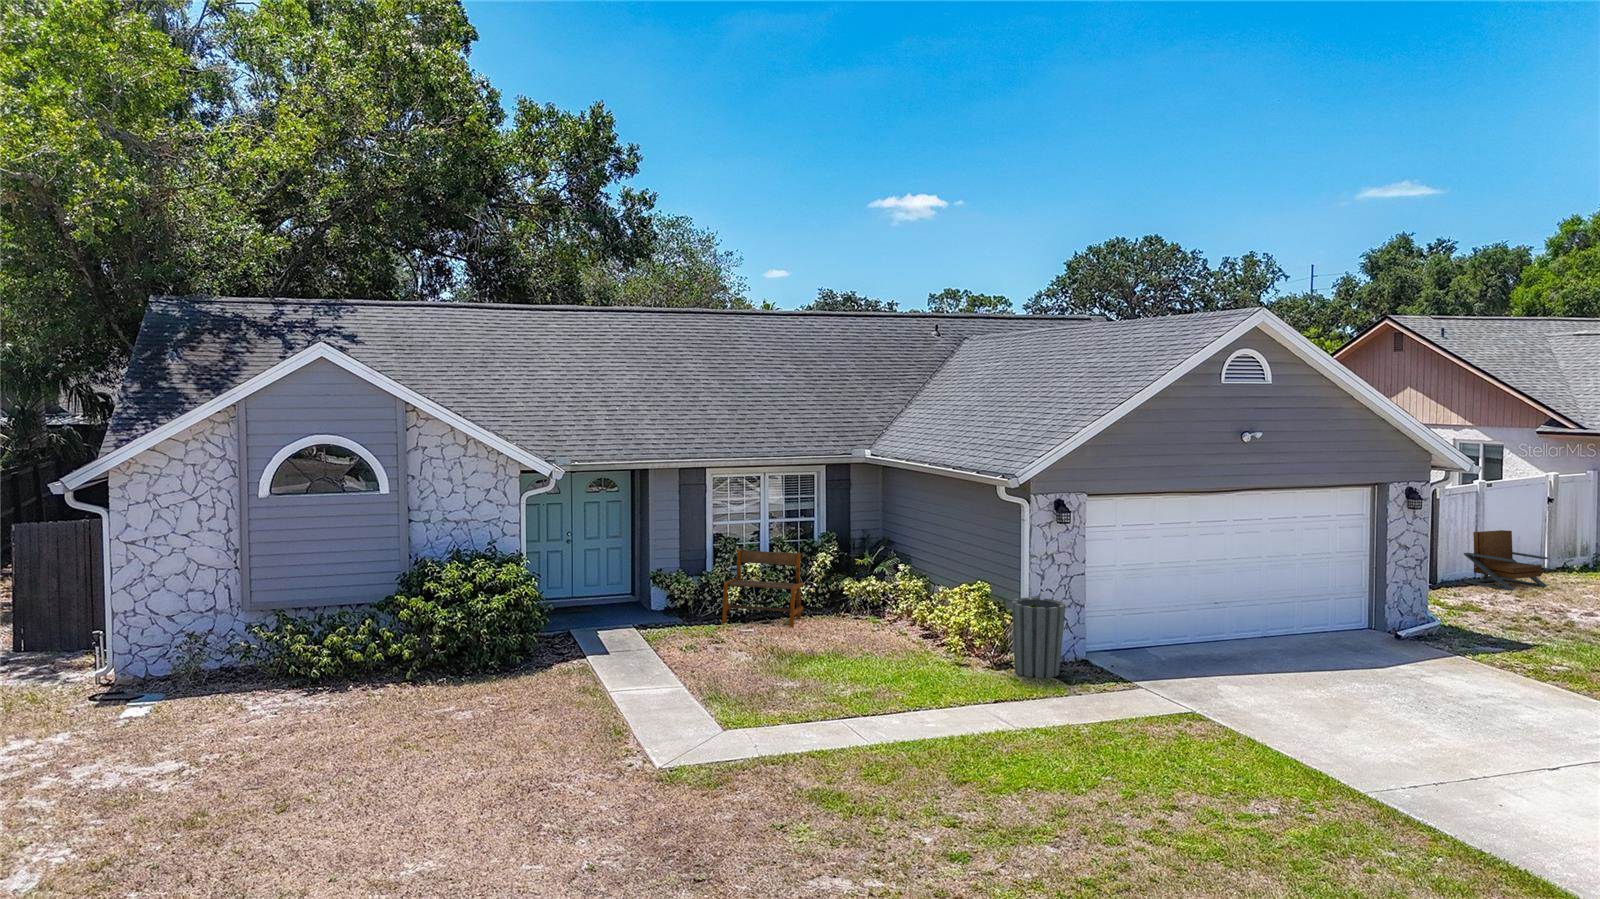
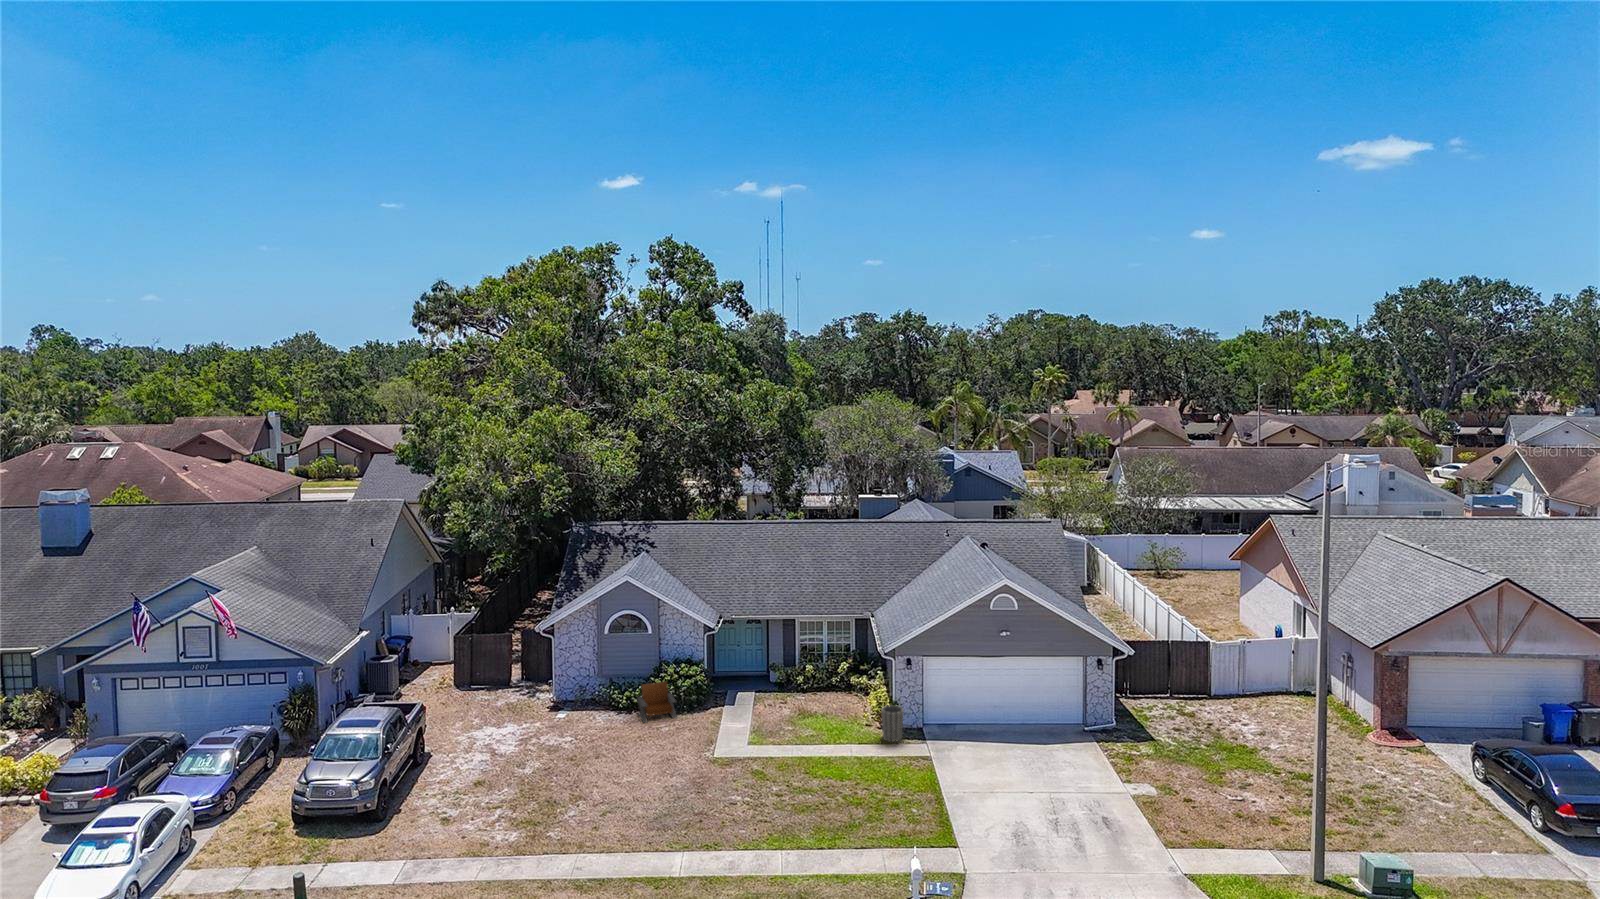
lounge chair: present [1464,530,1548,590] -> present [637,681,677,723]
bench: present [722,549,803,627] -> none [795,657,833,698]

